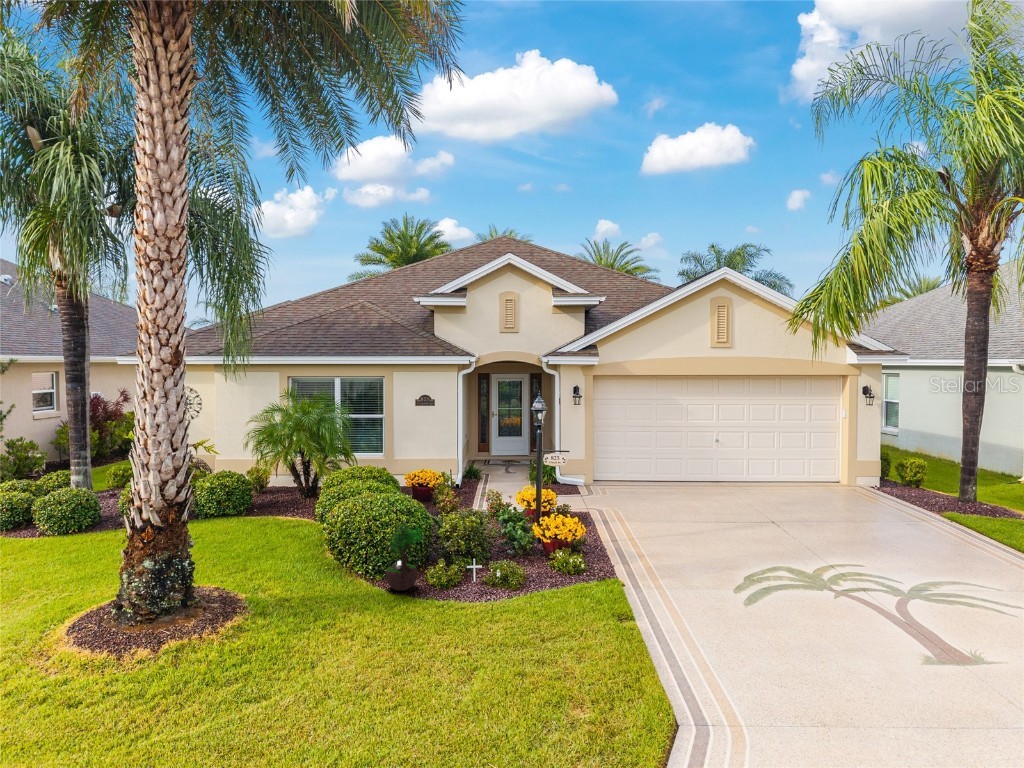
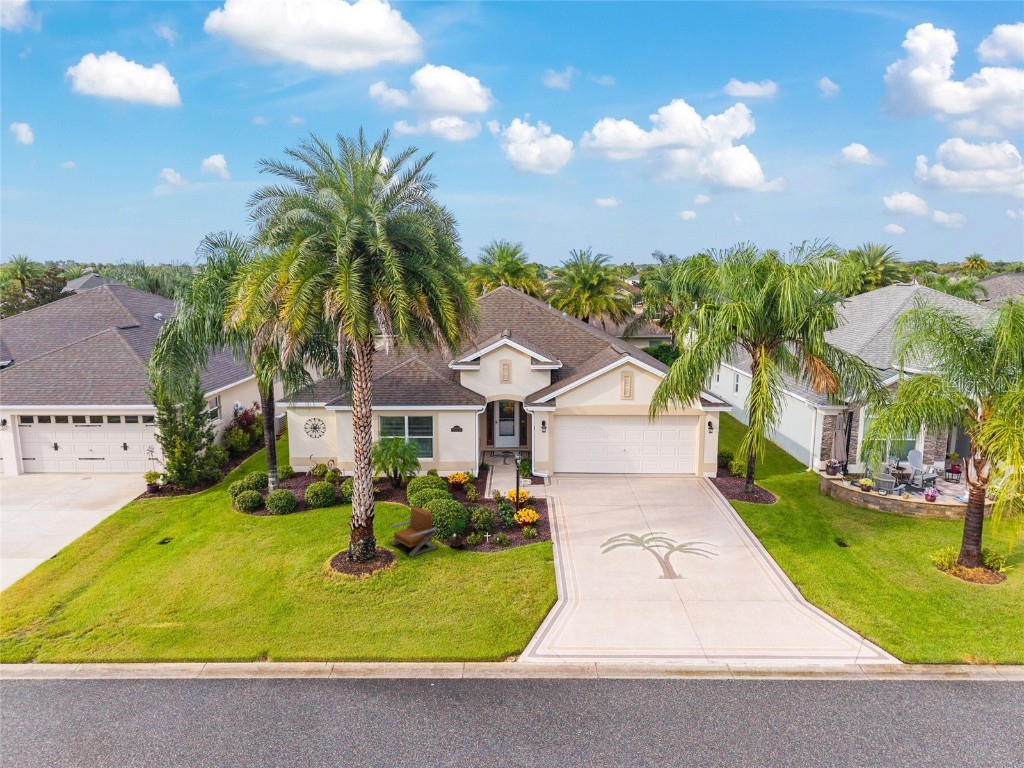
lounge chair: none [253,502,360,611] -> present [391,507,438,556]

